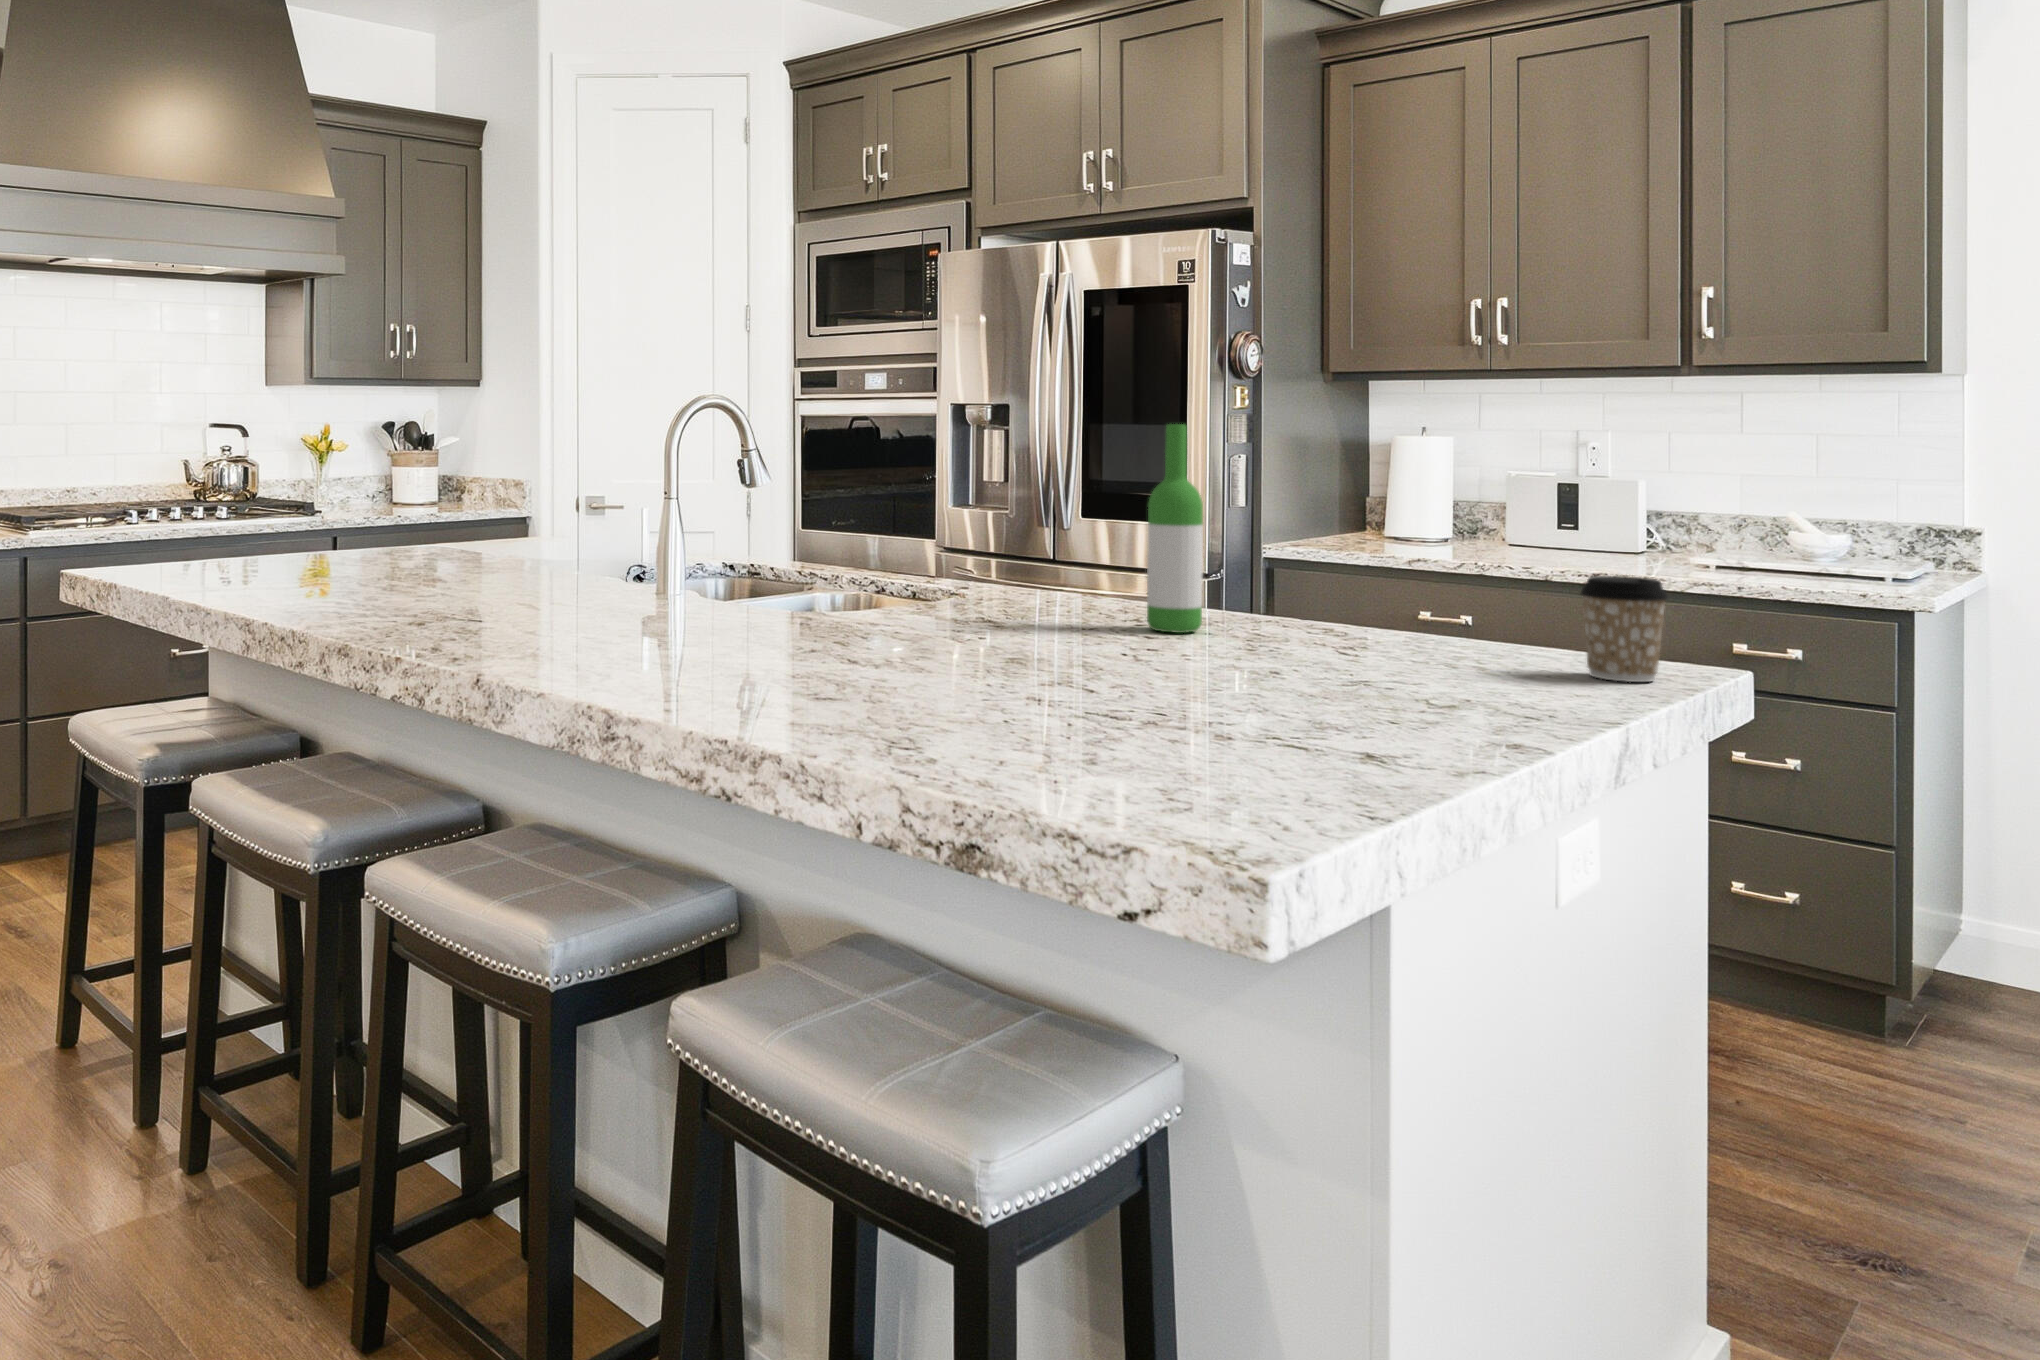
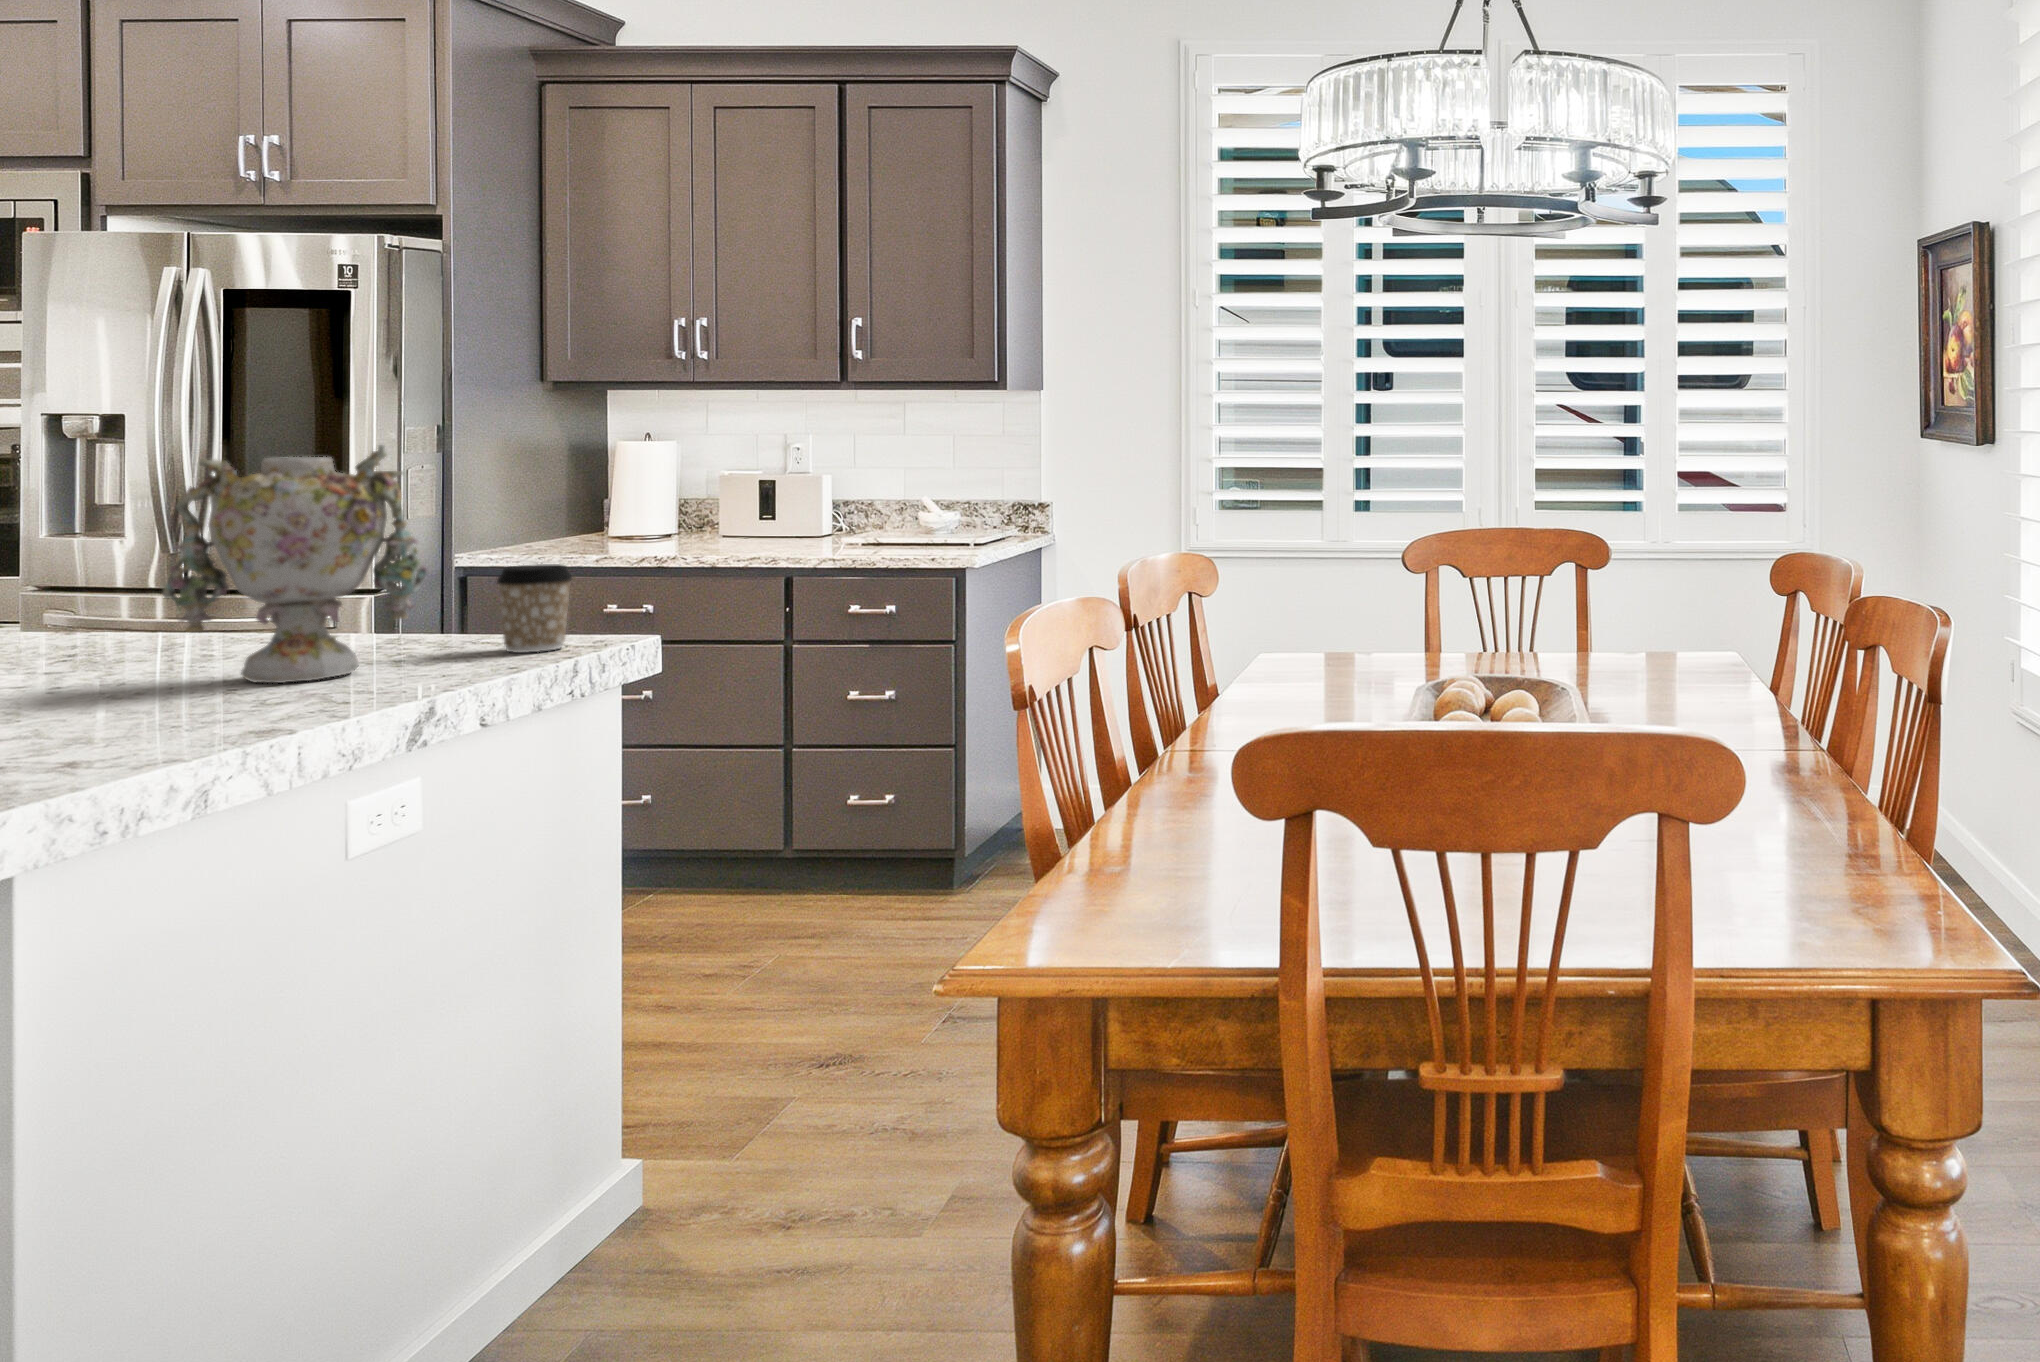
wine bottle: present [1147,424,1203,633] -> none [65,439,140,653]
vase: none [1303,430,1549,692] -> present [163,445,427,683]

